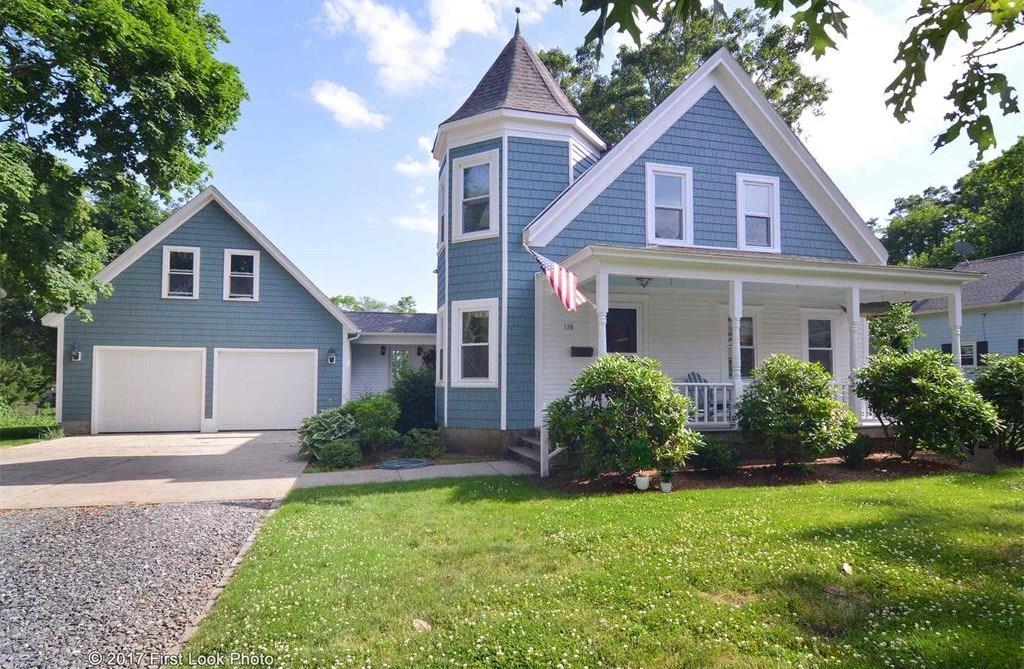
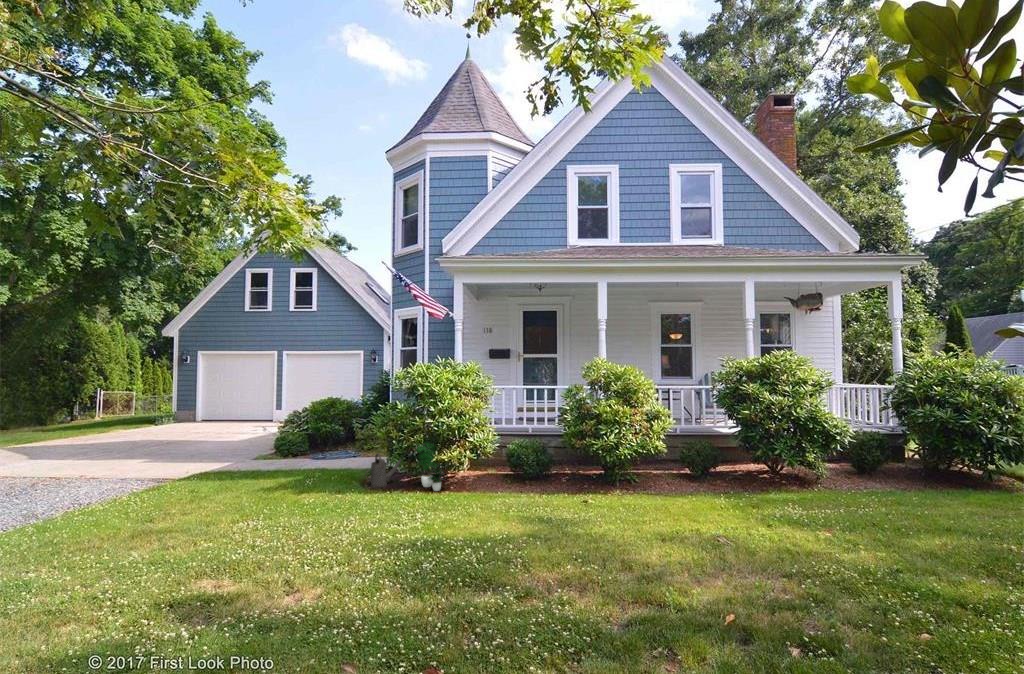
watering can: present [957,438,998,474] -> present [367,453,401,488]

